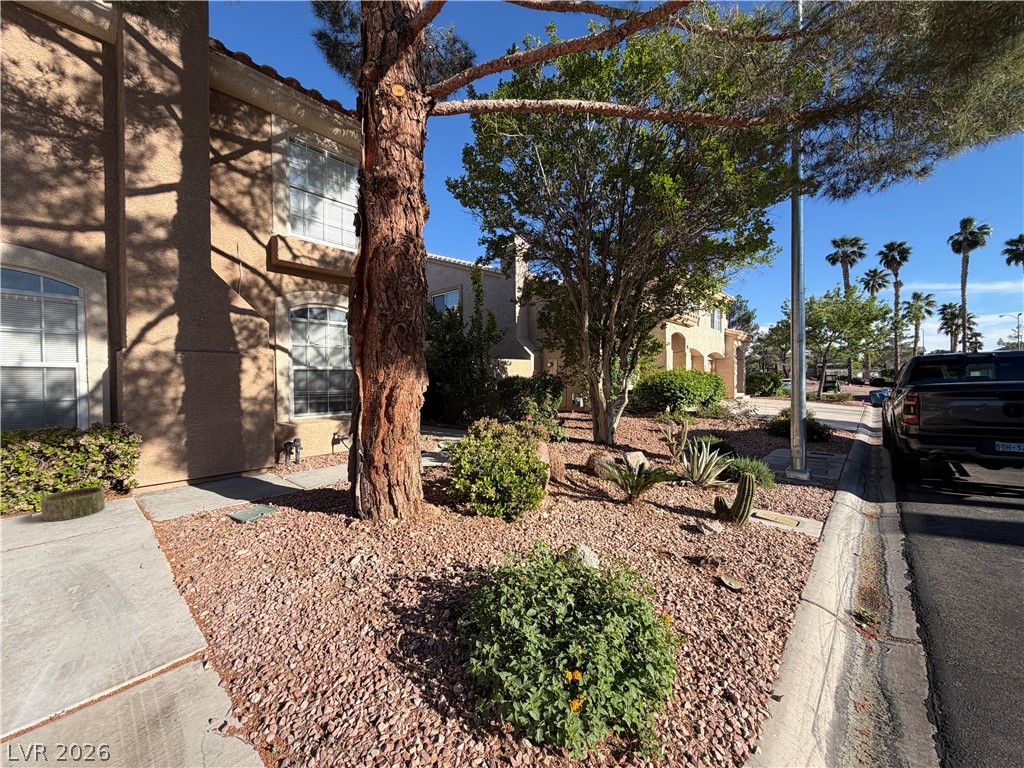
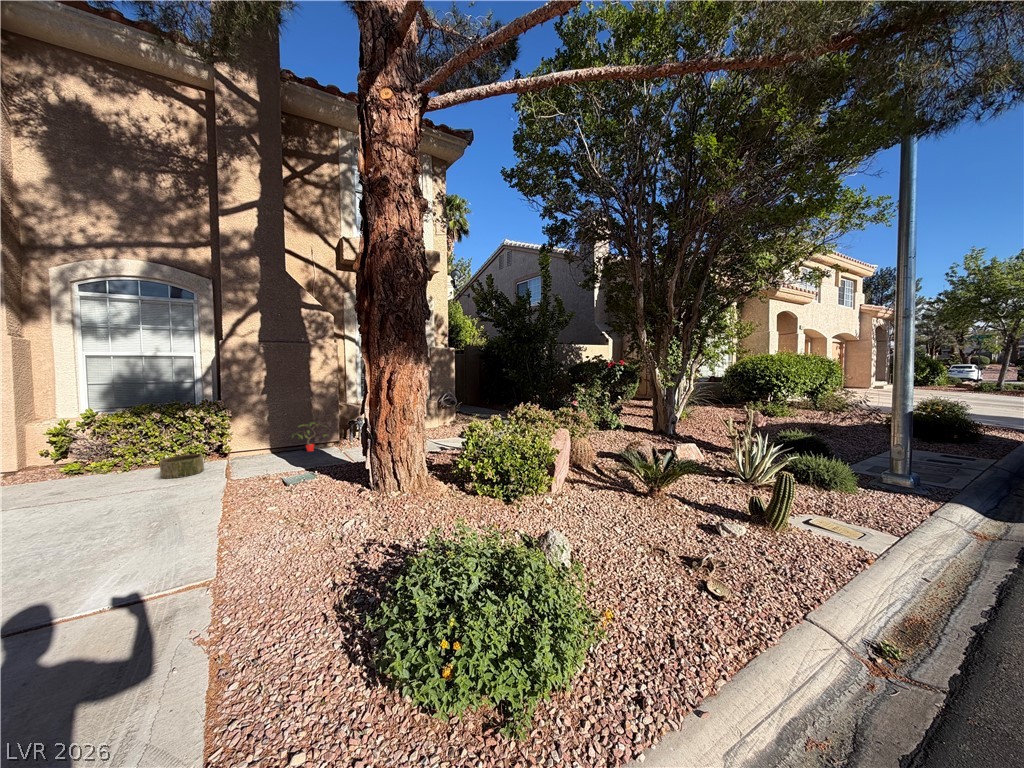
potted plant: none [216,442,265,476] -> present [292,422,328,451]

